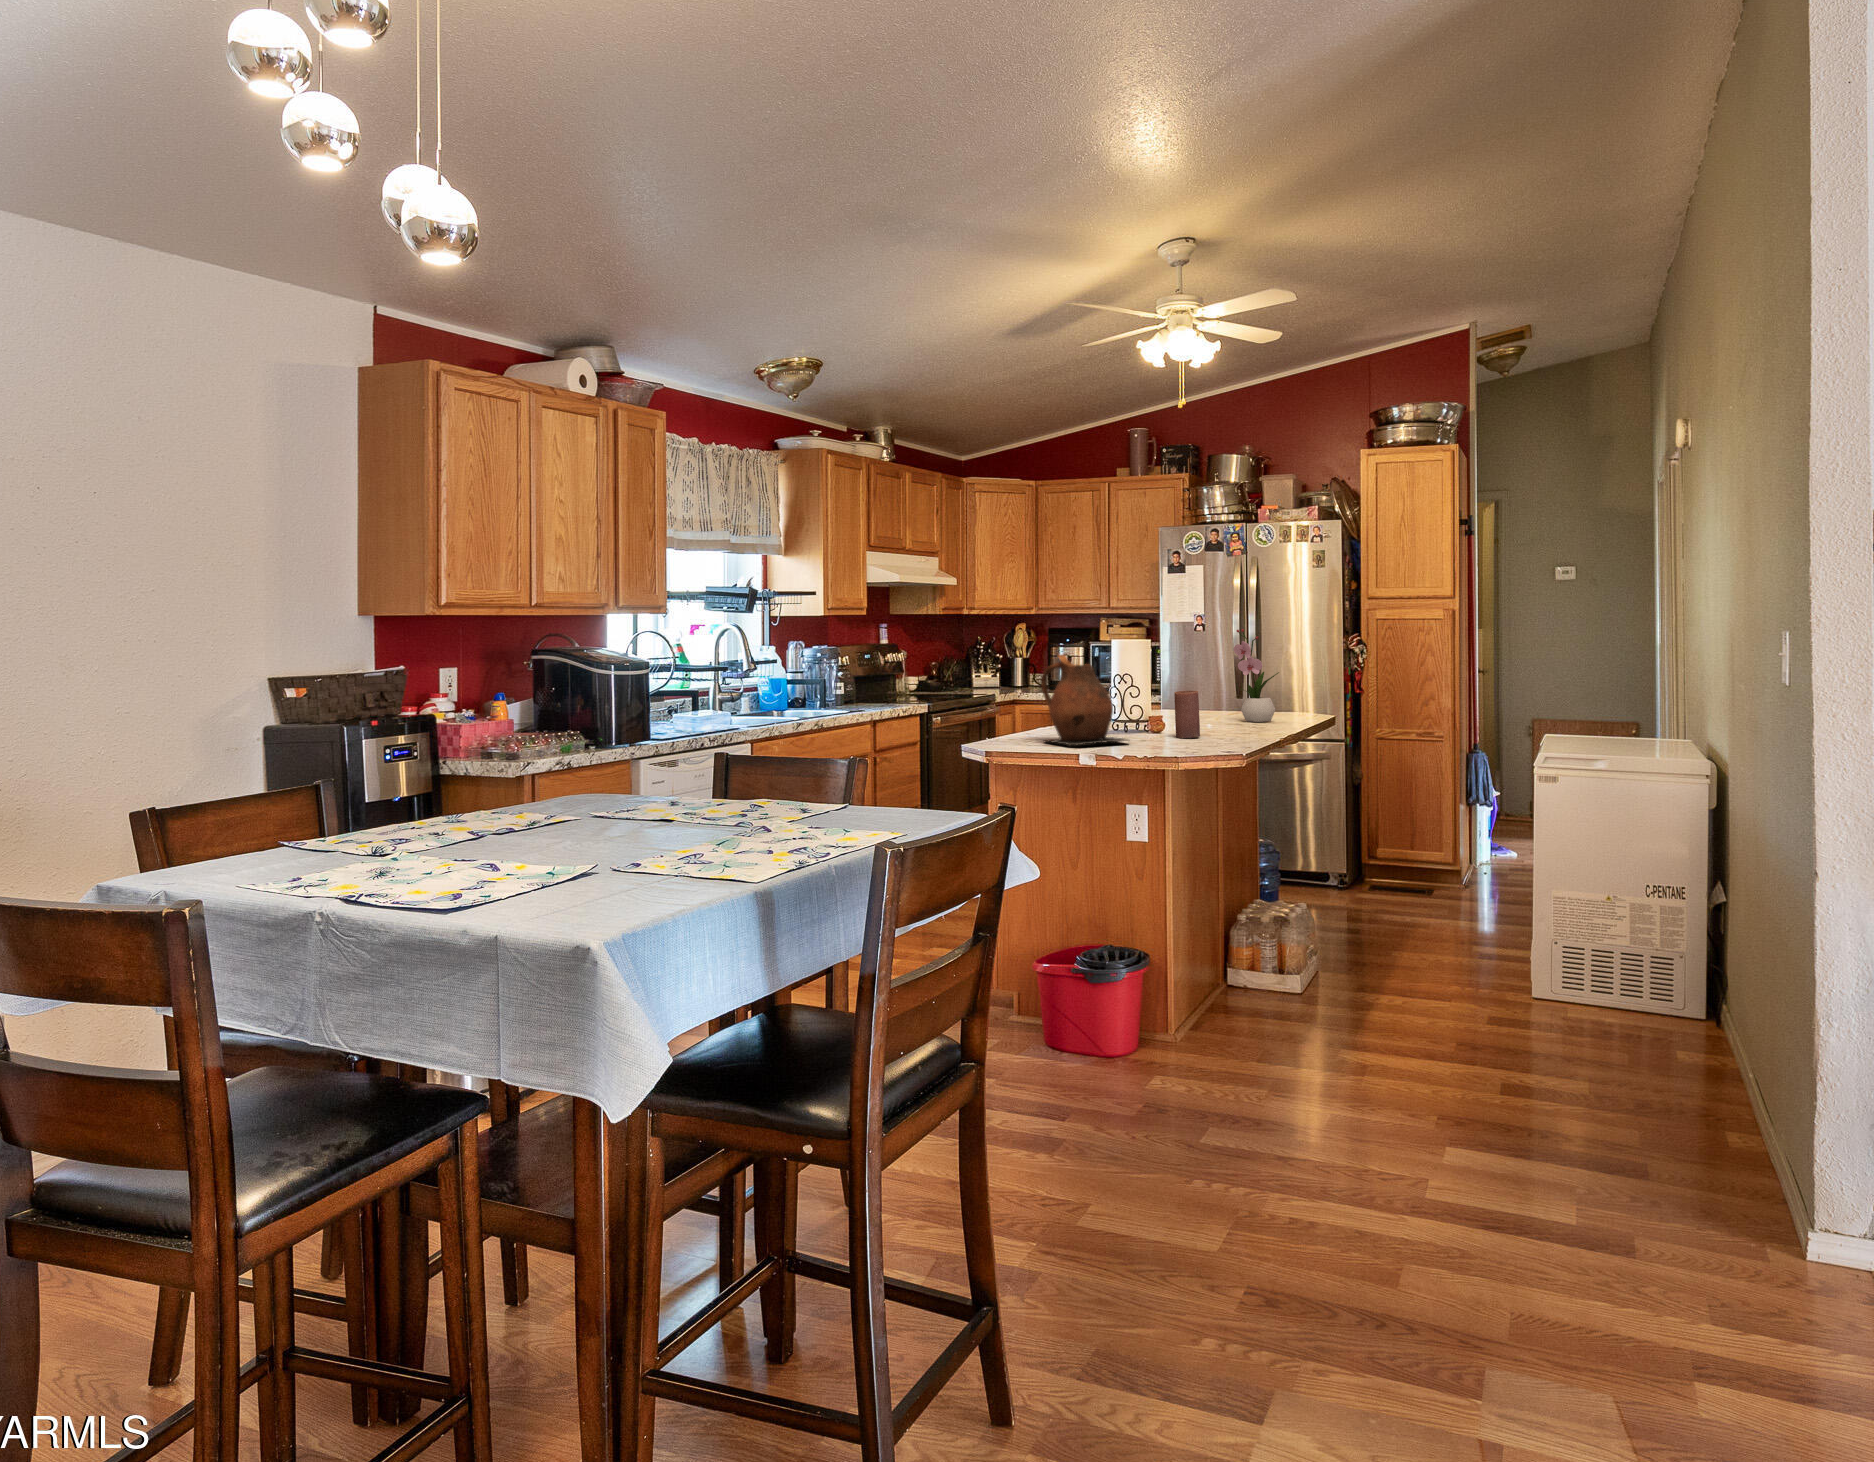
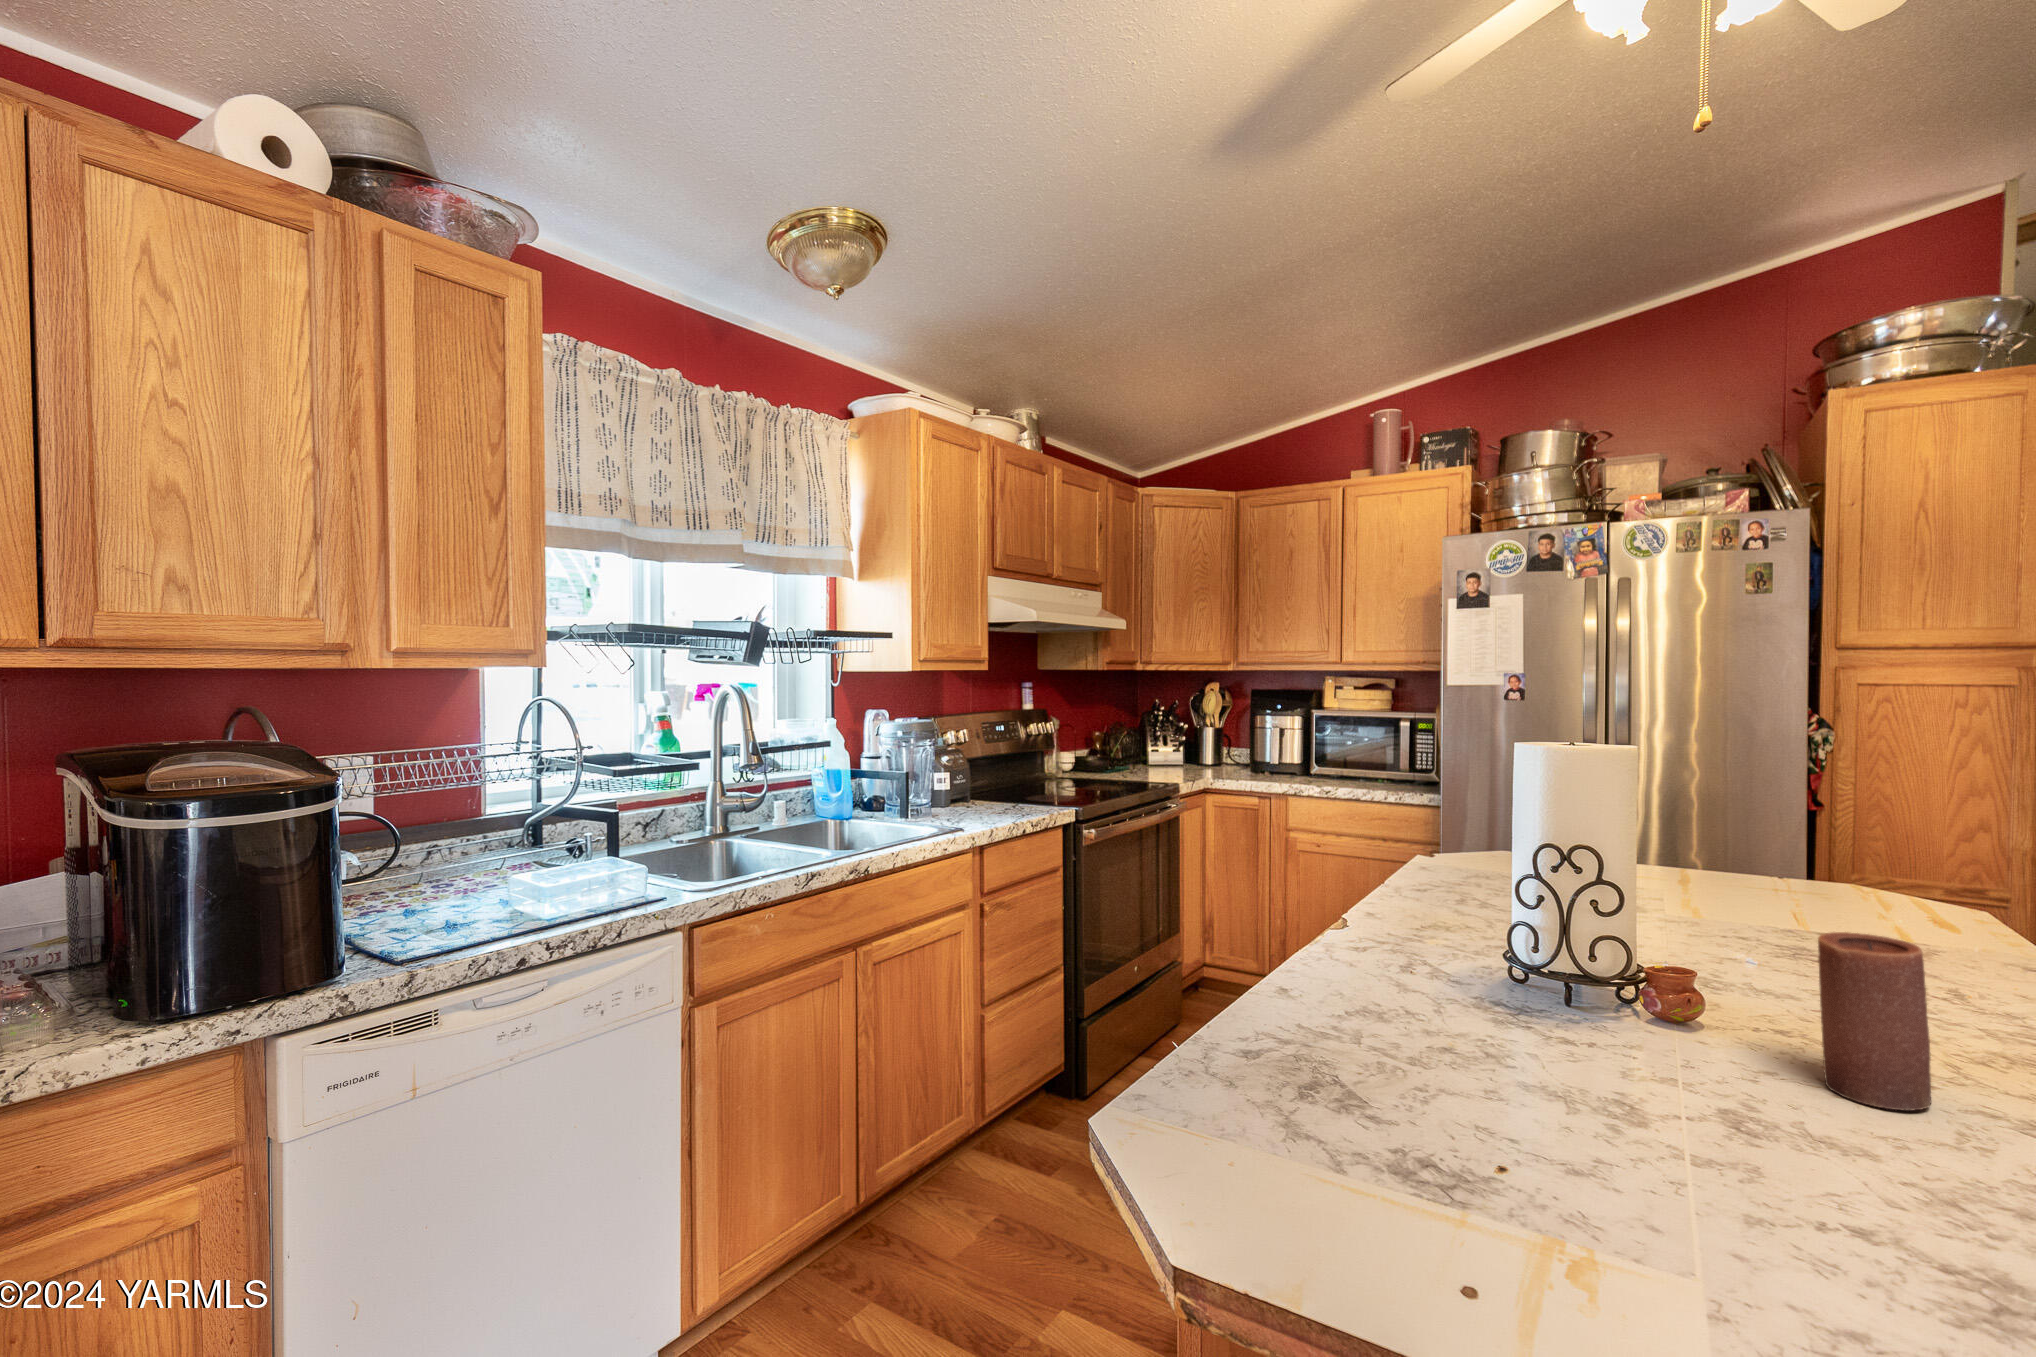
flower arrangement: present [1234,629,1279,722] -> none [1782,717,1909,949]
ceramic pitcher: present [1041,654,1128,746] -> none [1398,822,1784,1245]

